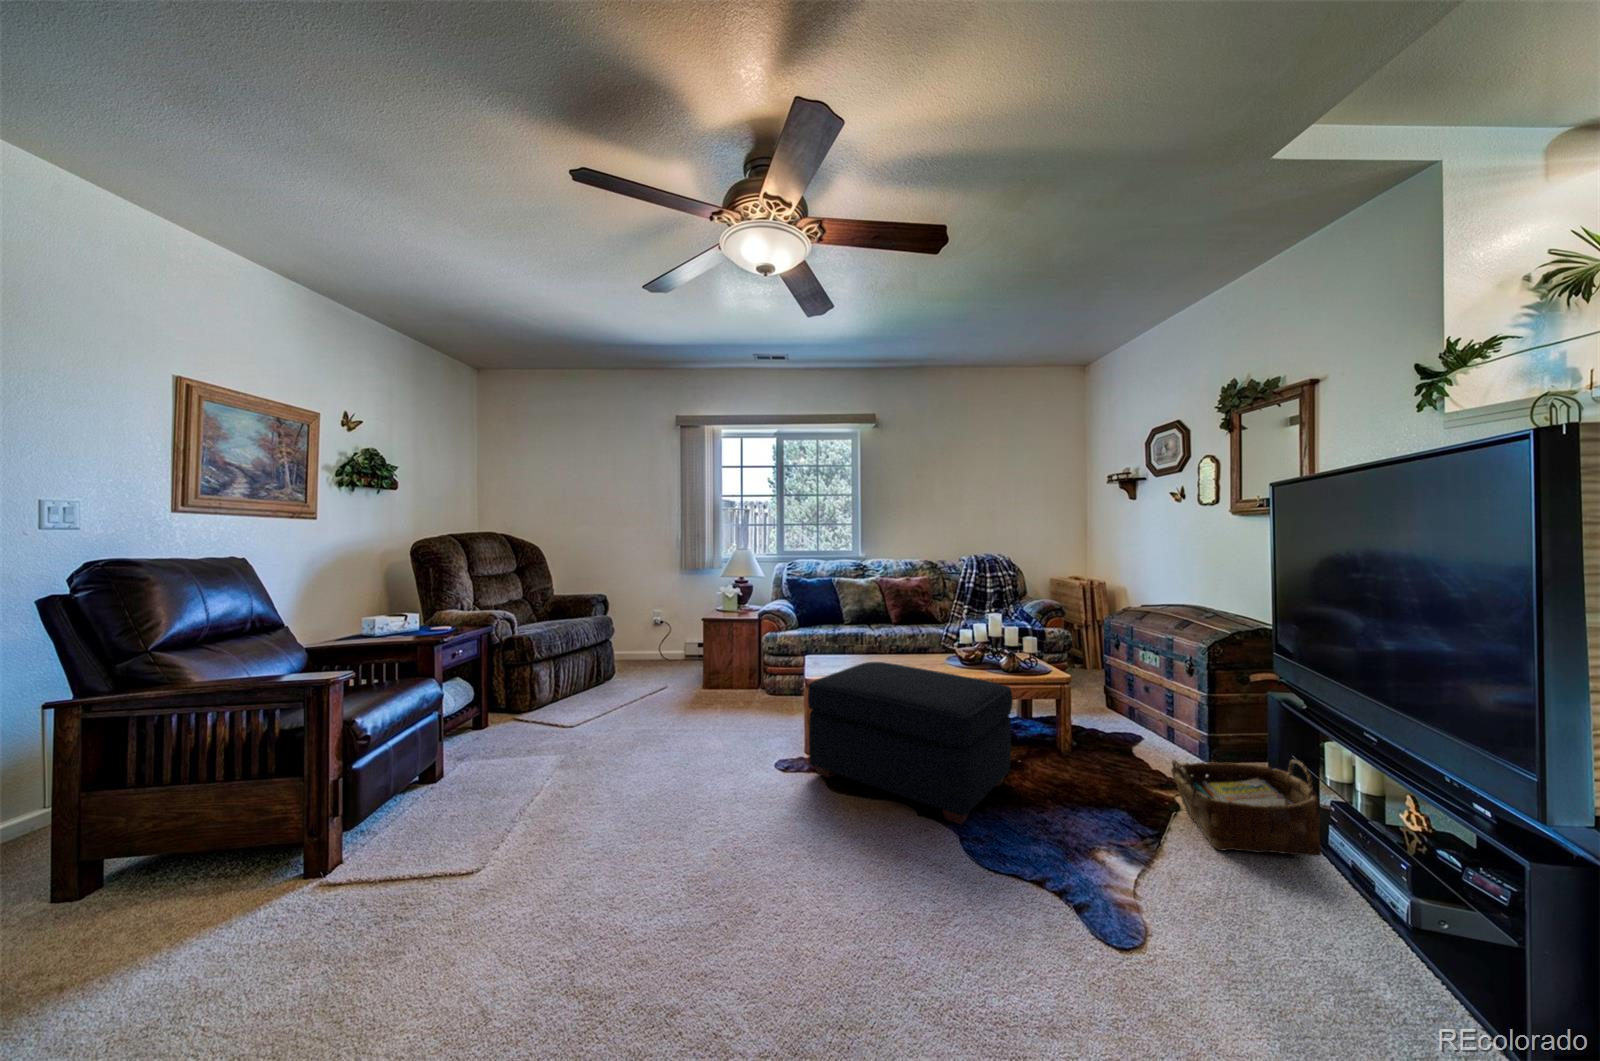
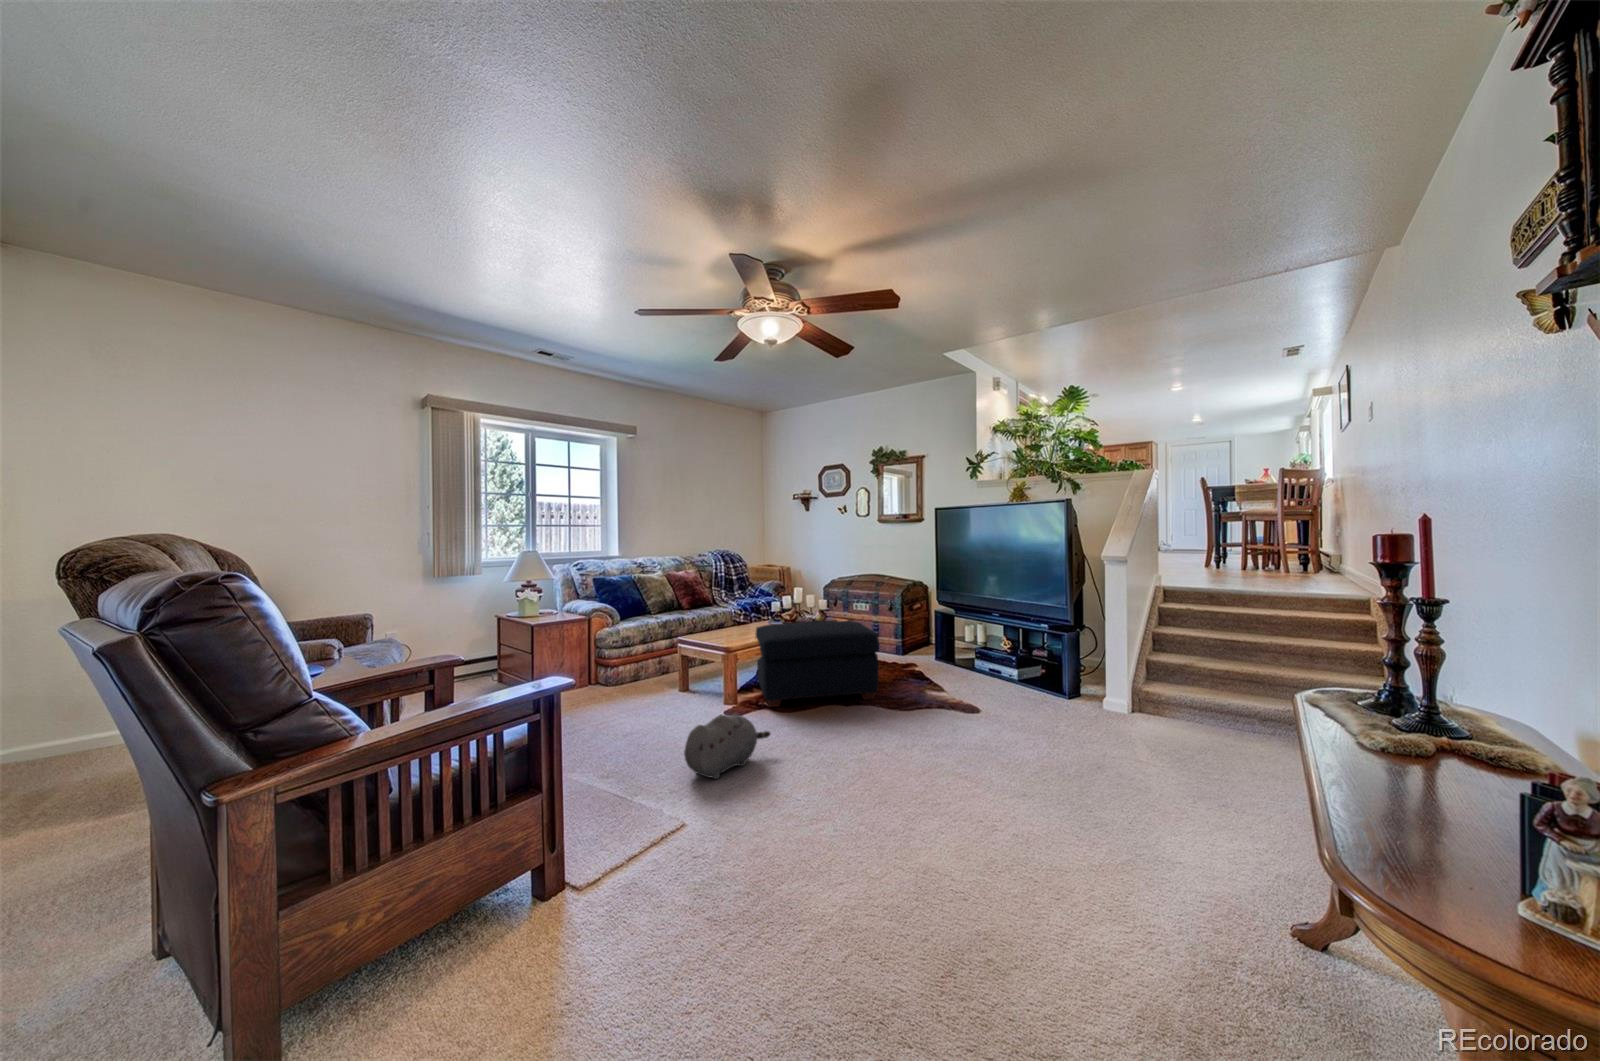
plush toy: none [574,758,694,833] -> present [684,714,770,779]
woven basket: present [1171,760,1321,856] -> none [925,628,980,674]

